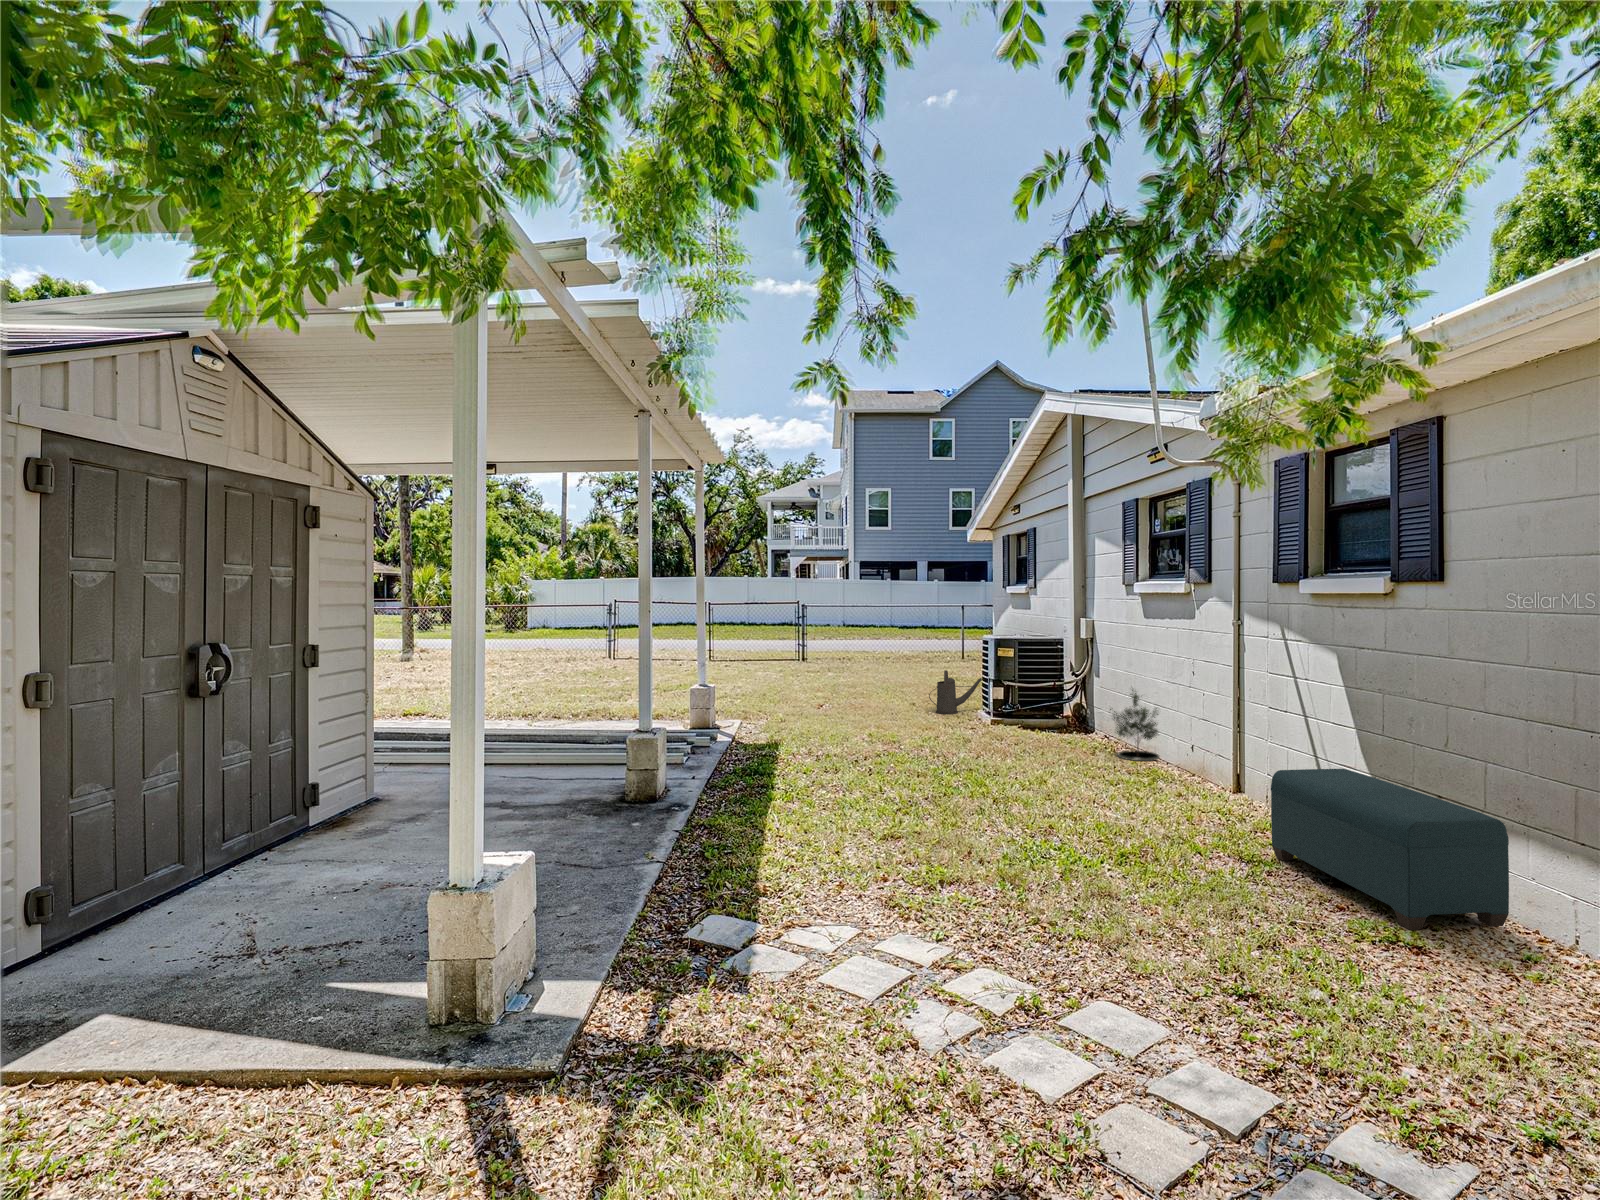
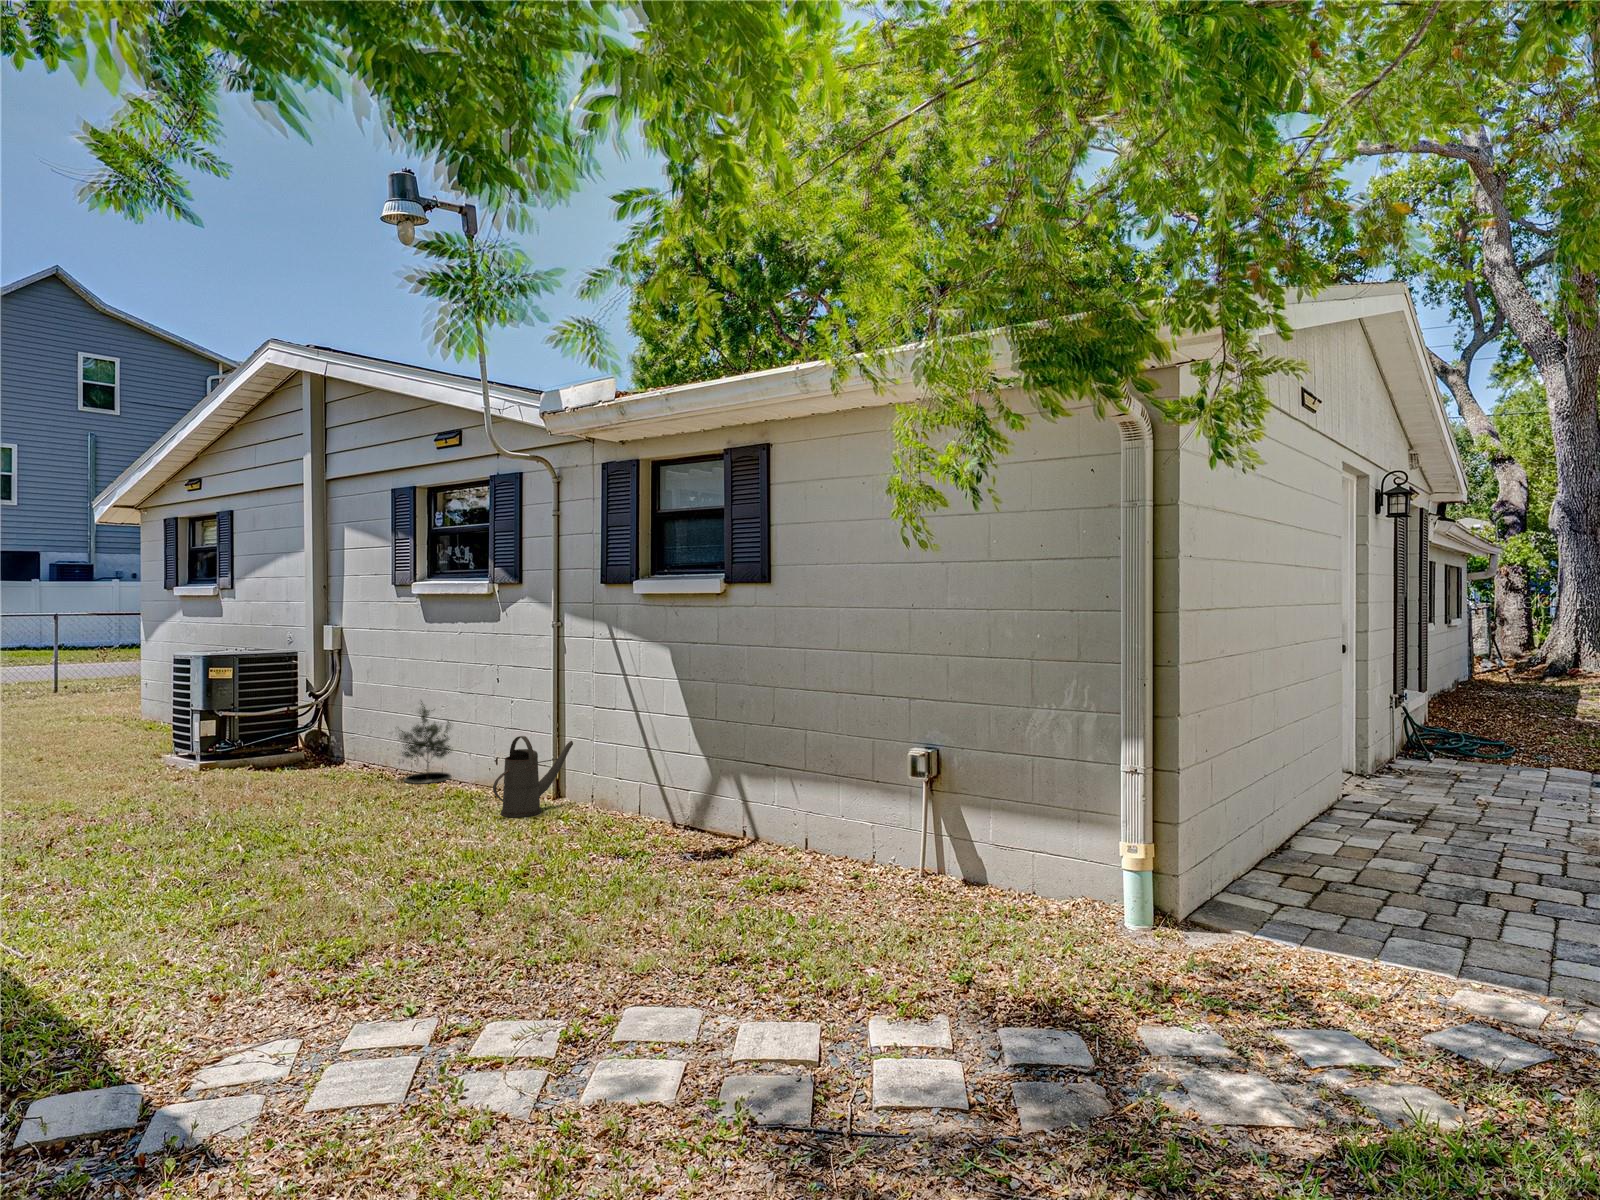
watering can: present [929,670,982,714] -> present [493,736,573,817]
bench: present [1271,769,1509,930] -> none [633,751,820,873]

